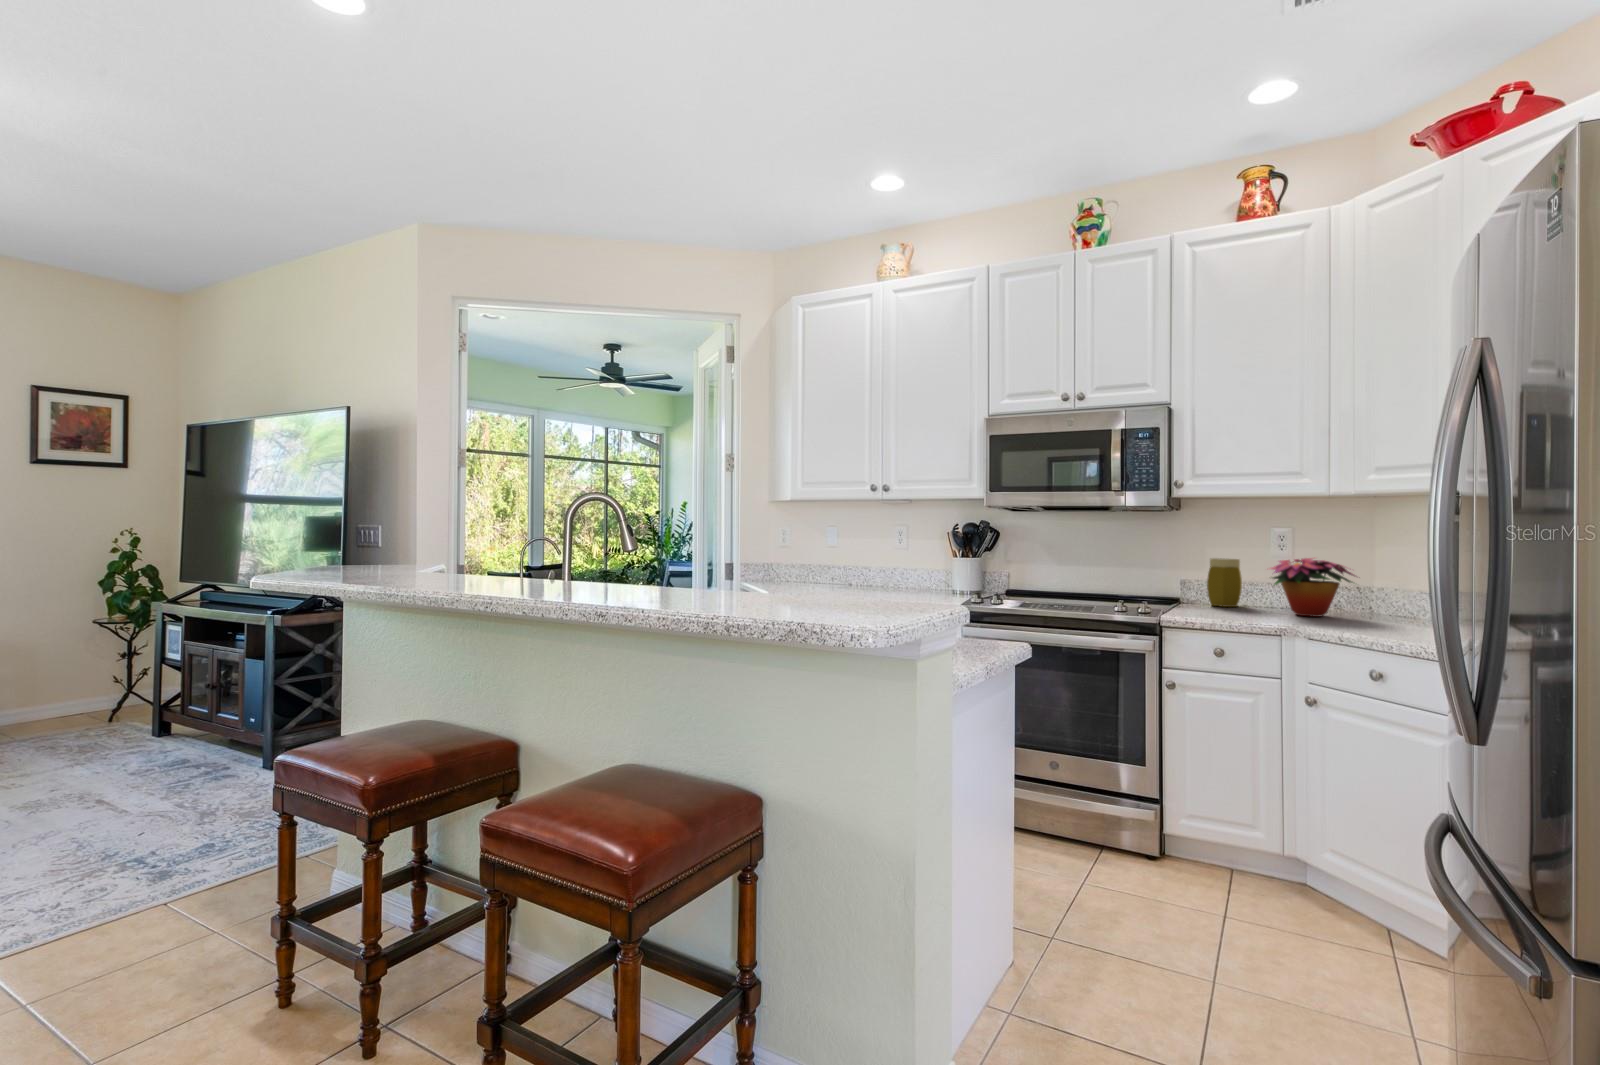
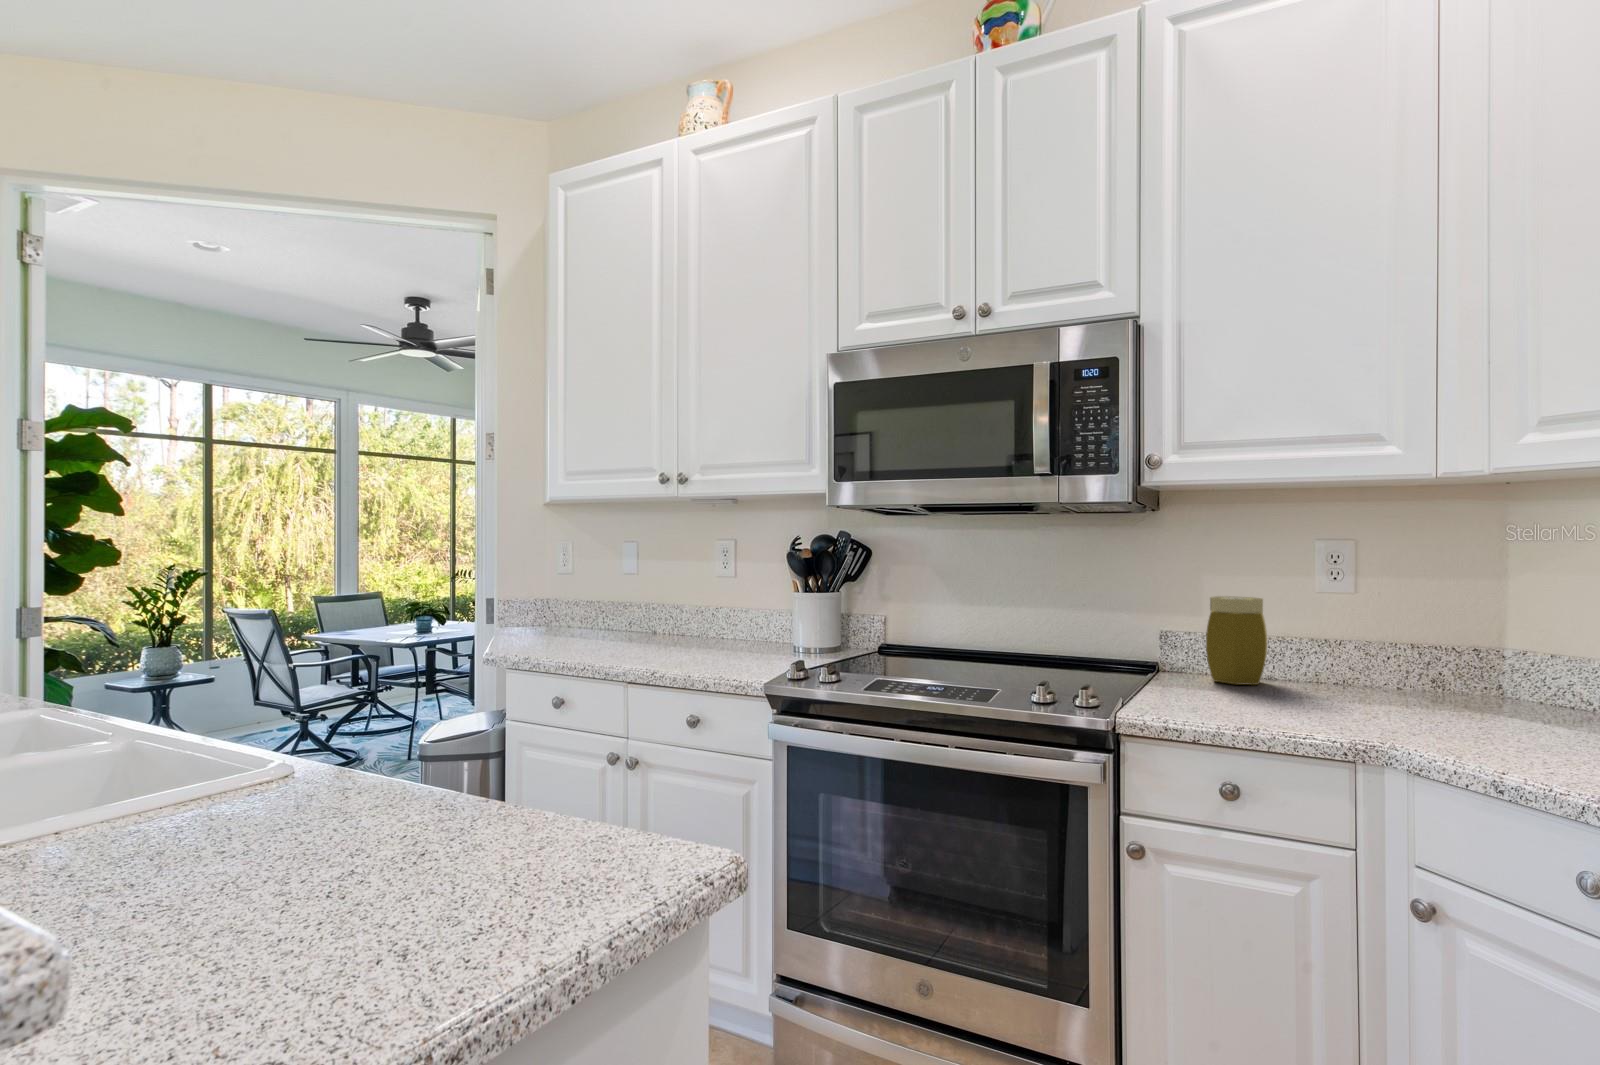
flower arrangement: present [1270,558,1355,617] -> none [1308,597,1508,713]

